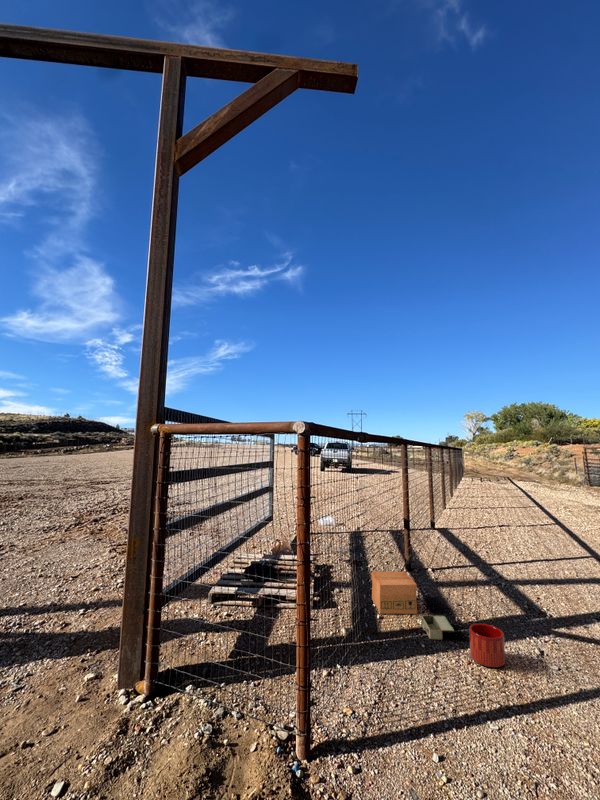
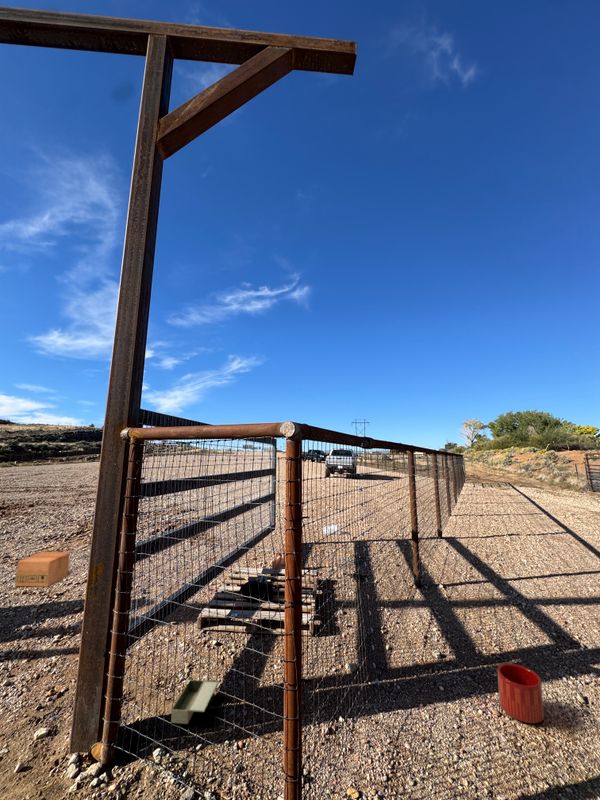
cardboard box: present [372,571,417,614] -> present [16,552,70,587]
toolbox: present [421,615,454,640] -> present [171,680,218,724]

